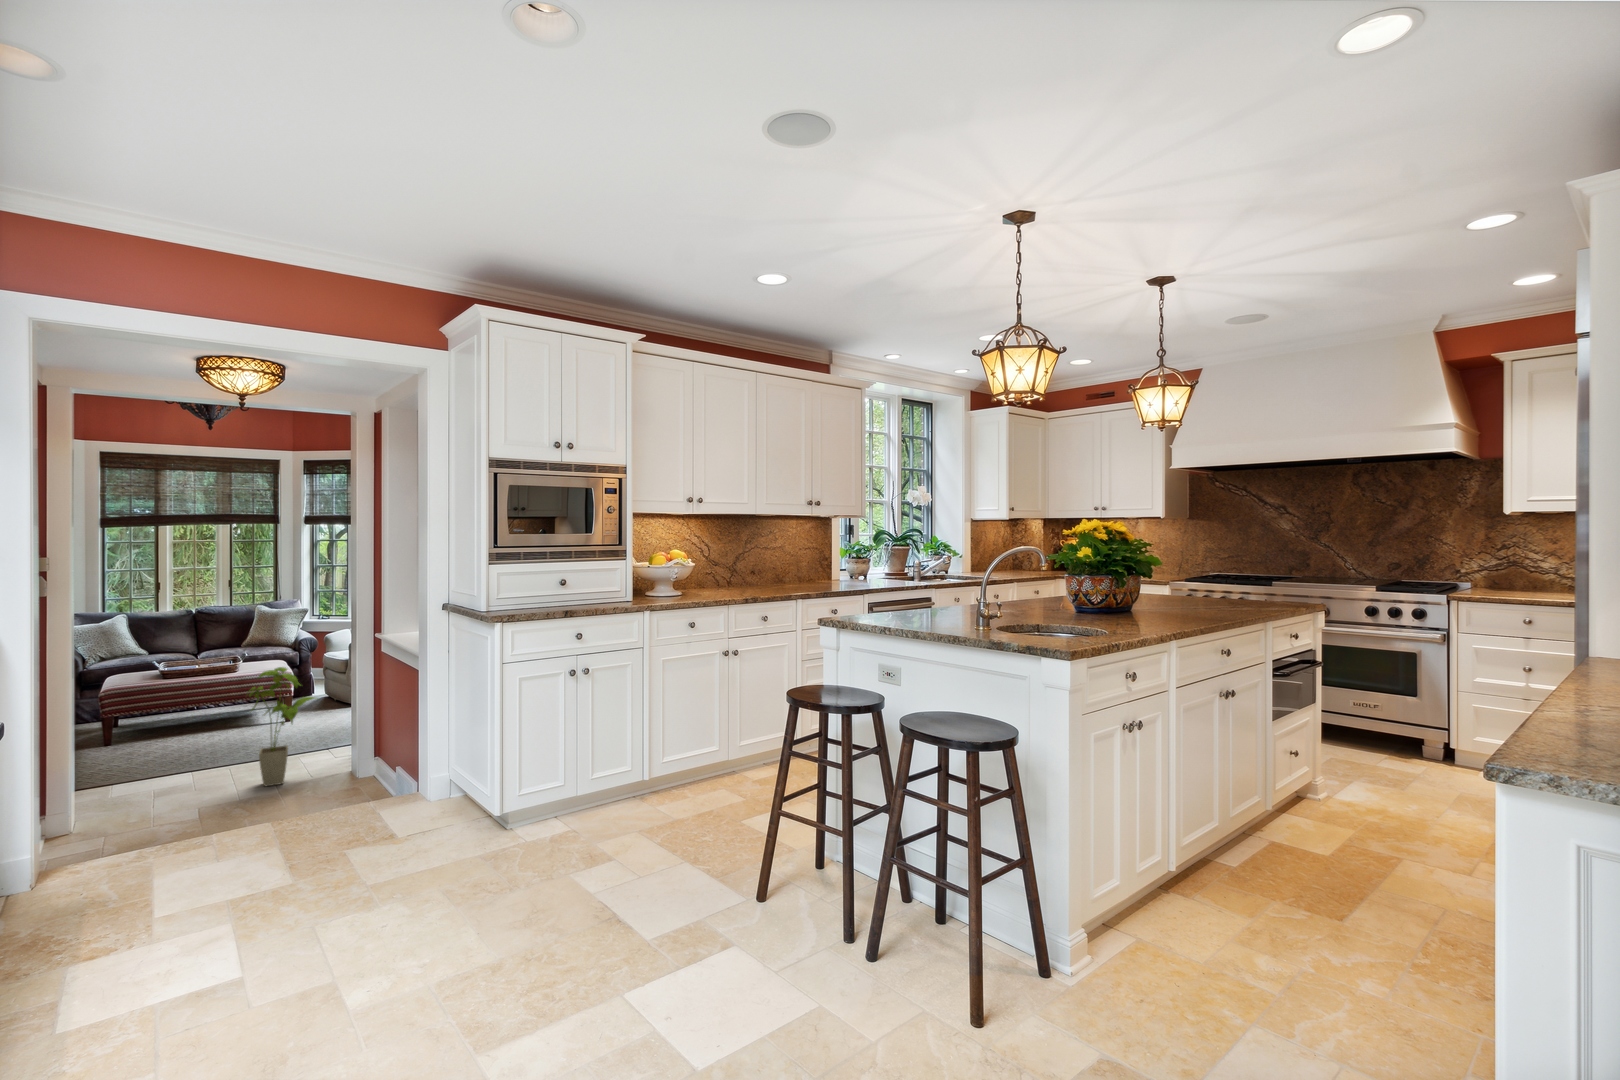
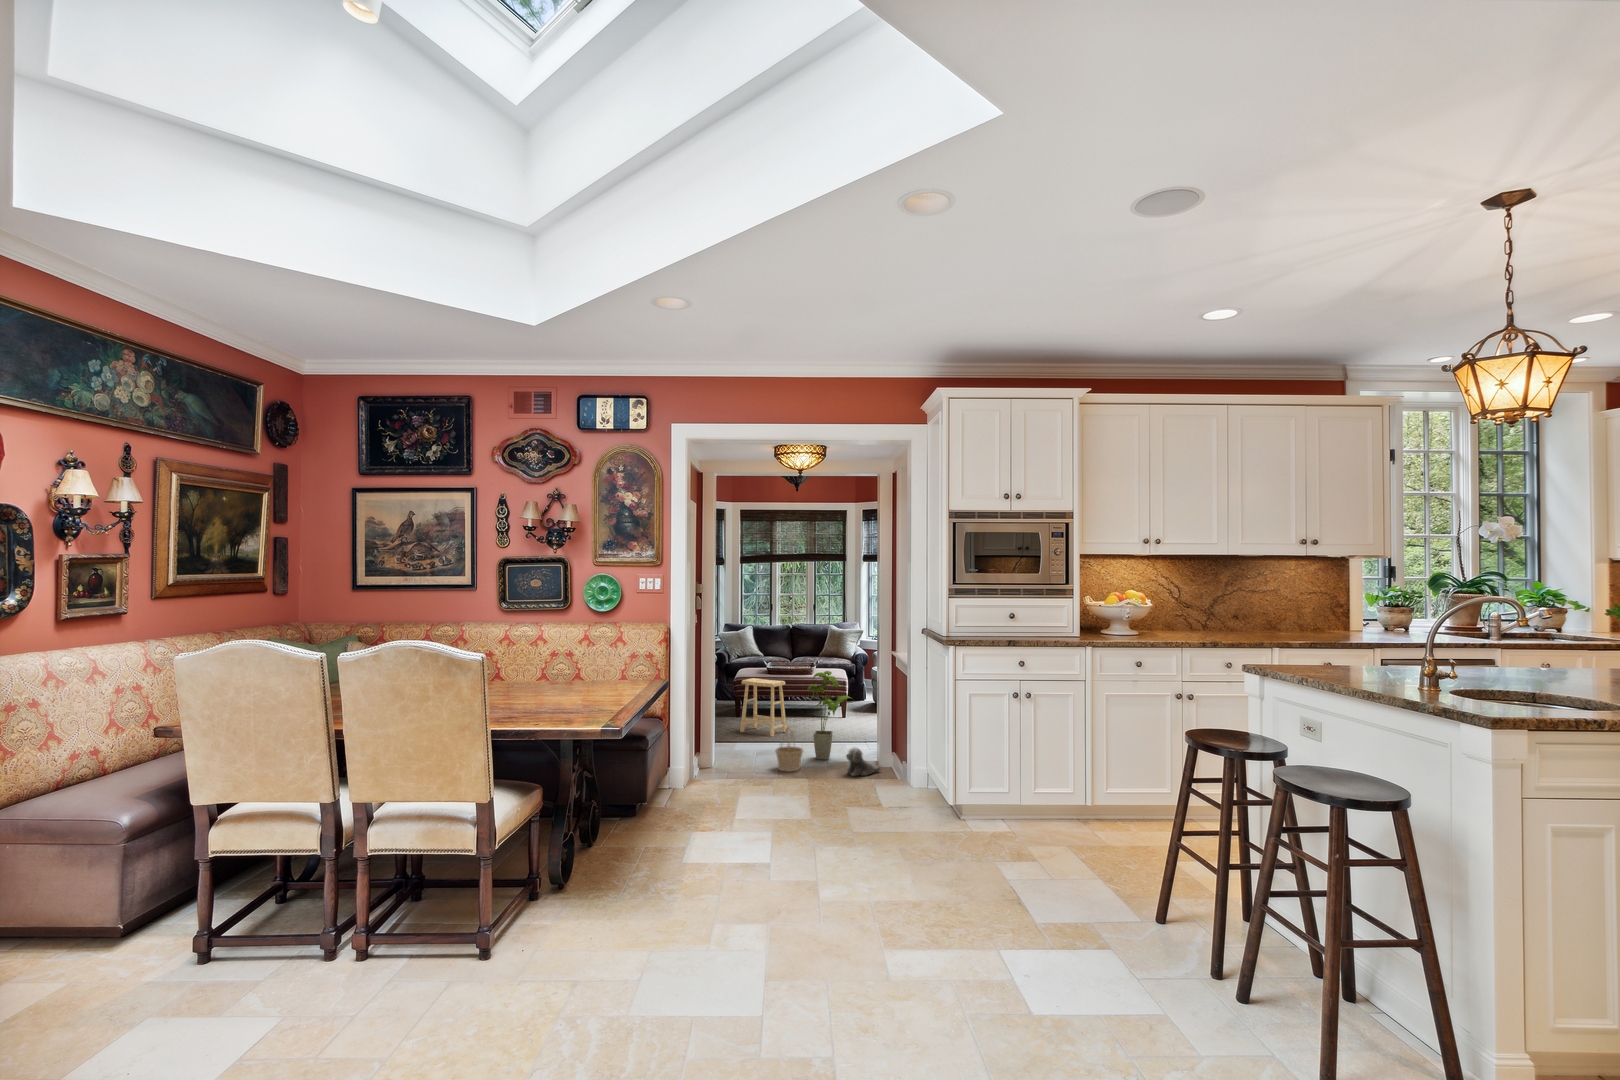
footstool: none [117,687,203,768] -> present [740,678,787,736]
basket: none [197,750,246,813] -> present [775,727,803,771]
plush toy: none [317,762,370,800] -> present [846,747,880,776]

